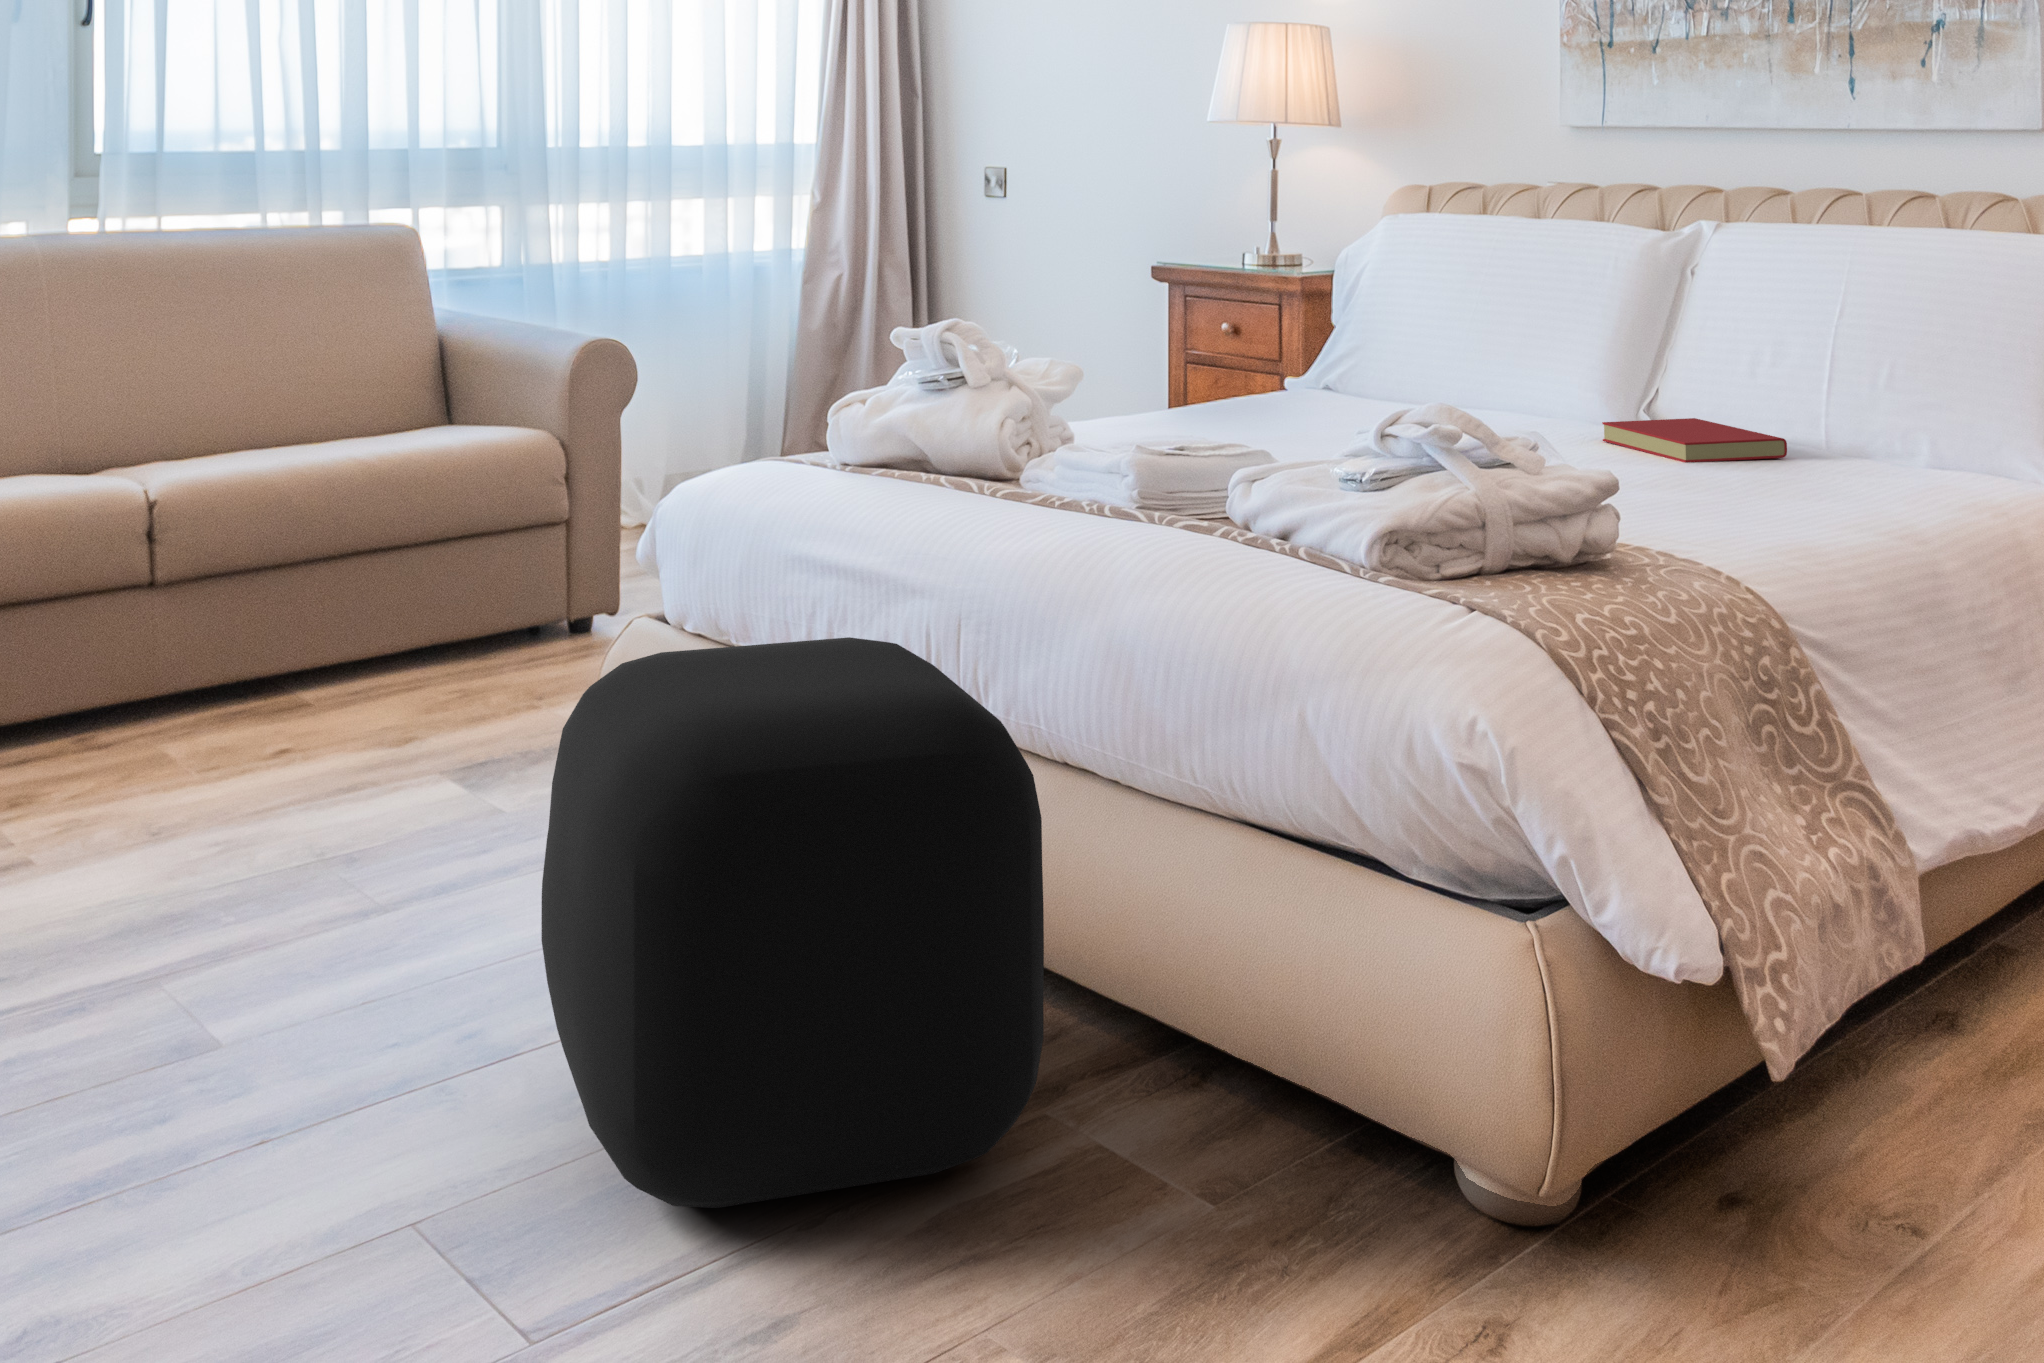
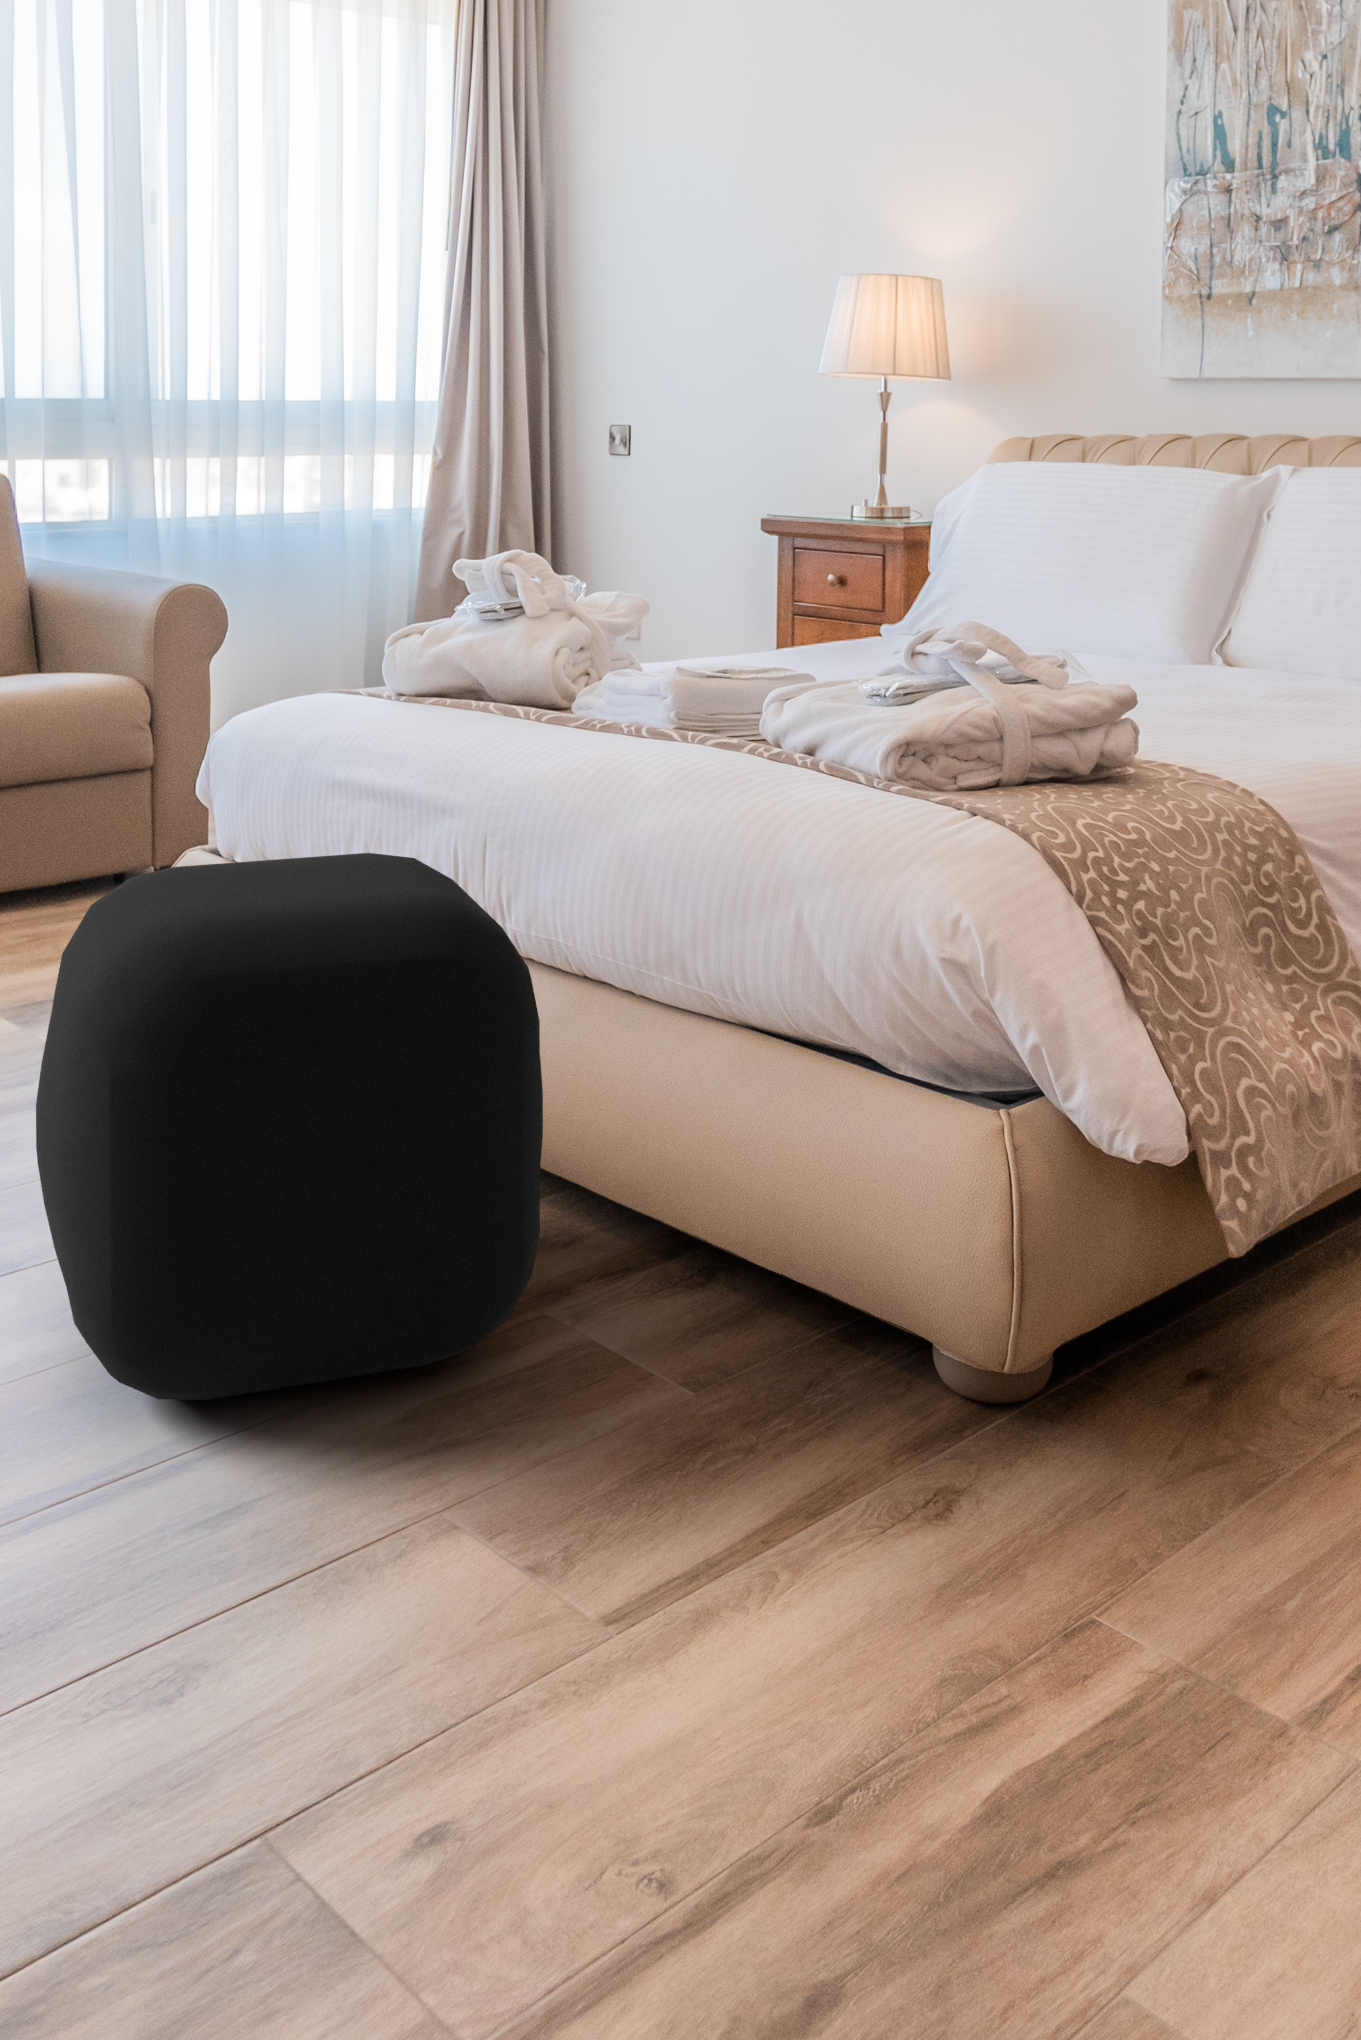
book: present [1602,418,1787,463] -> none [1168,657,1340,696]

